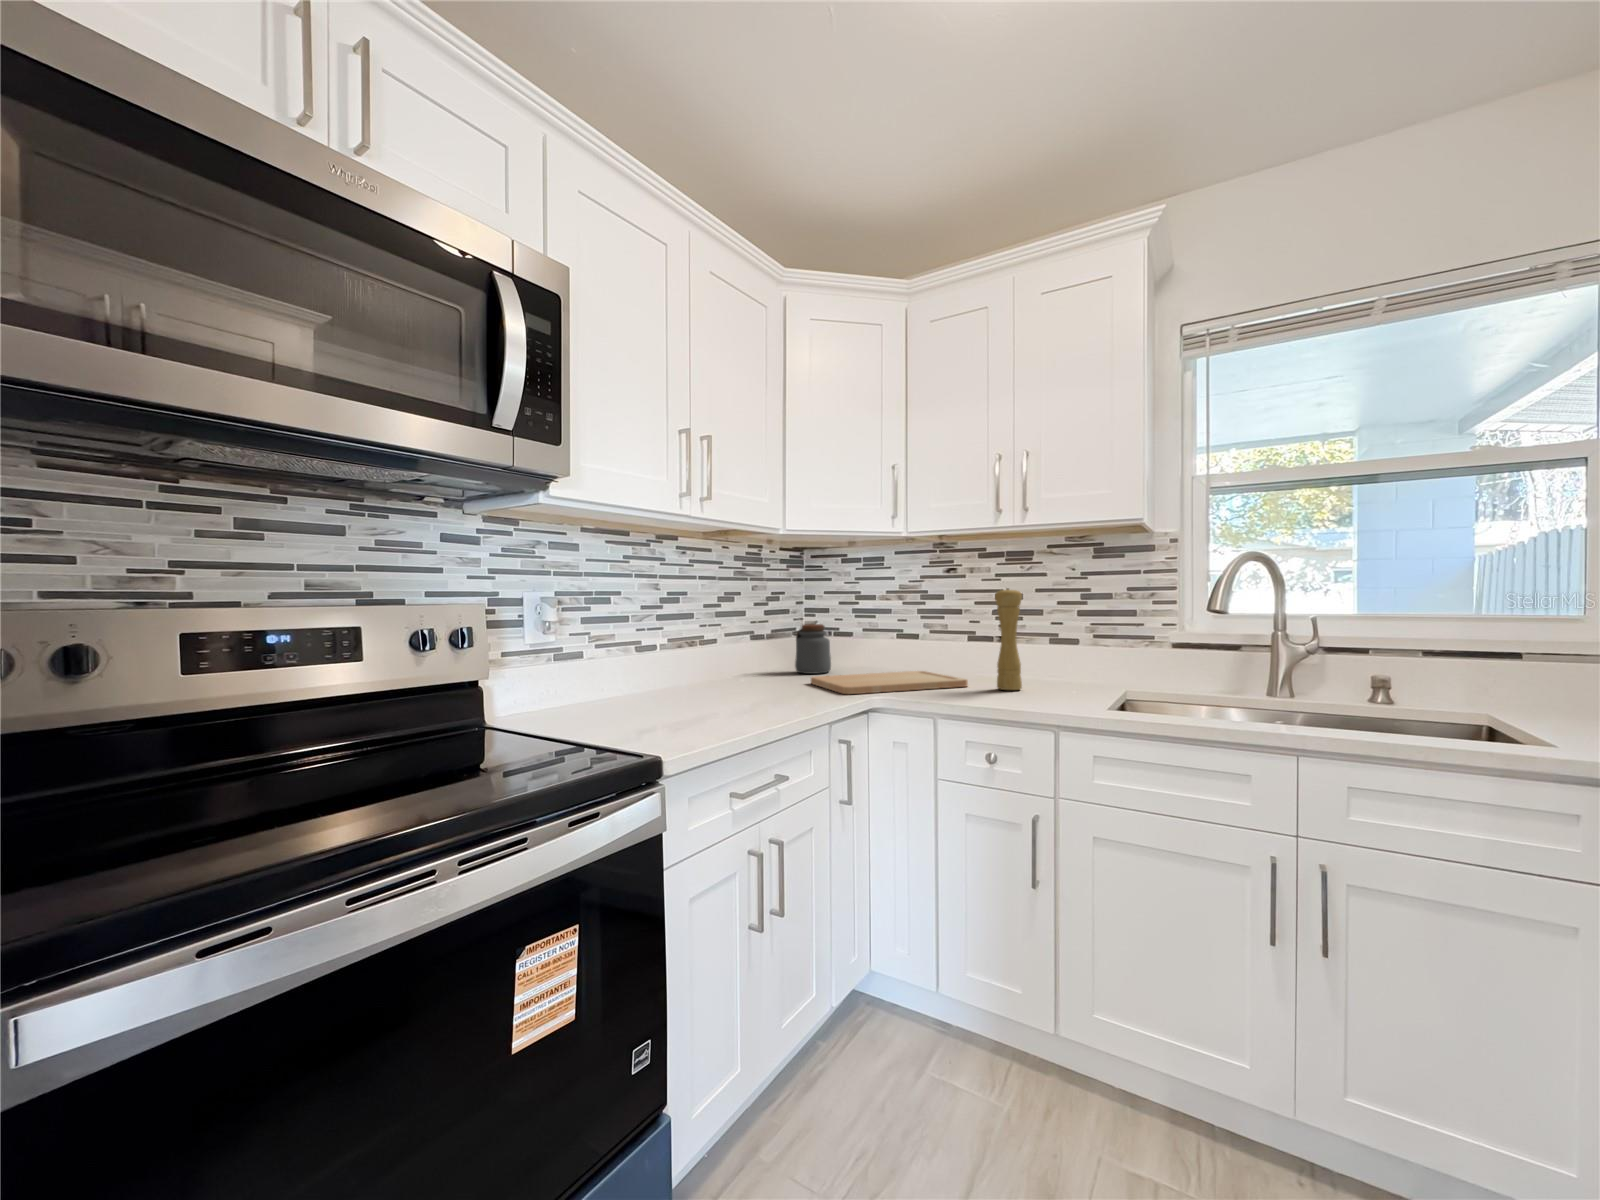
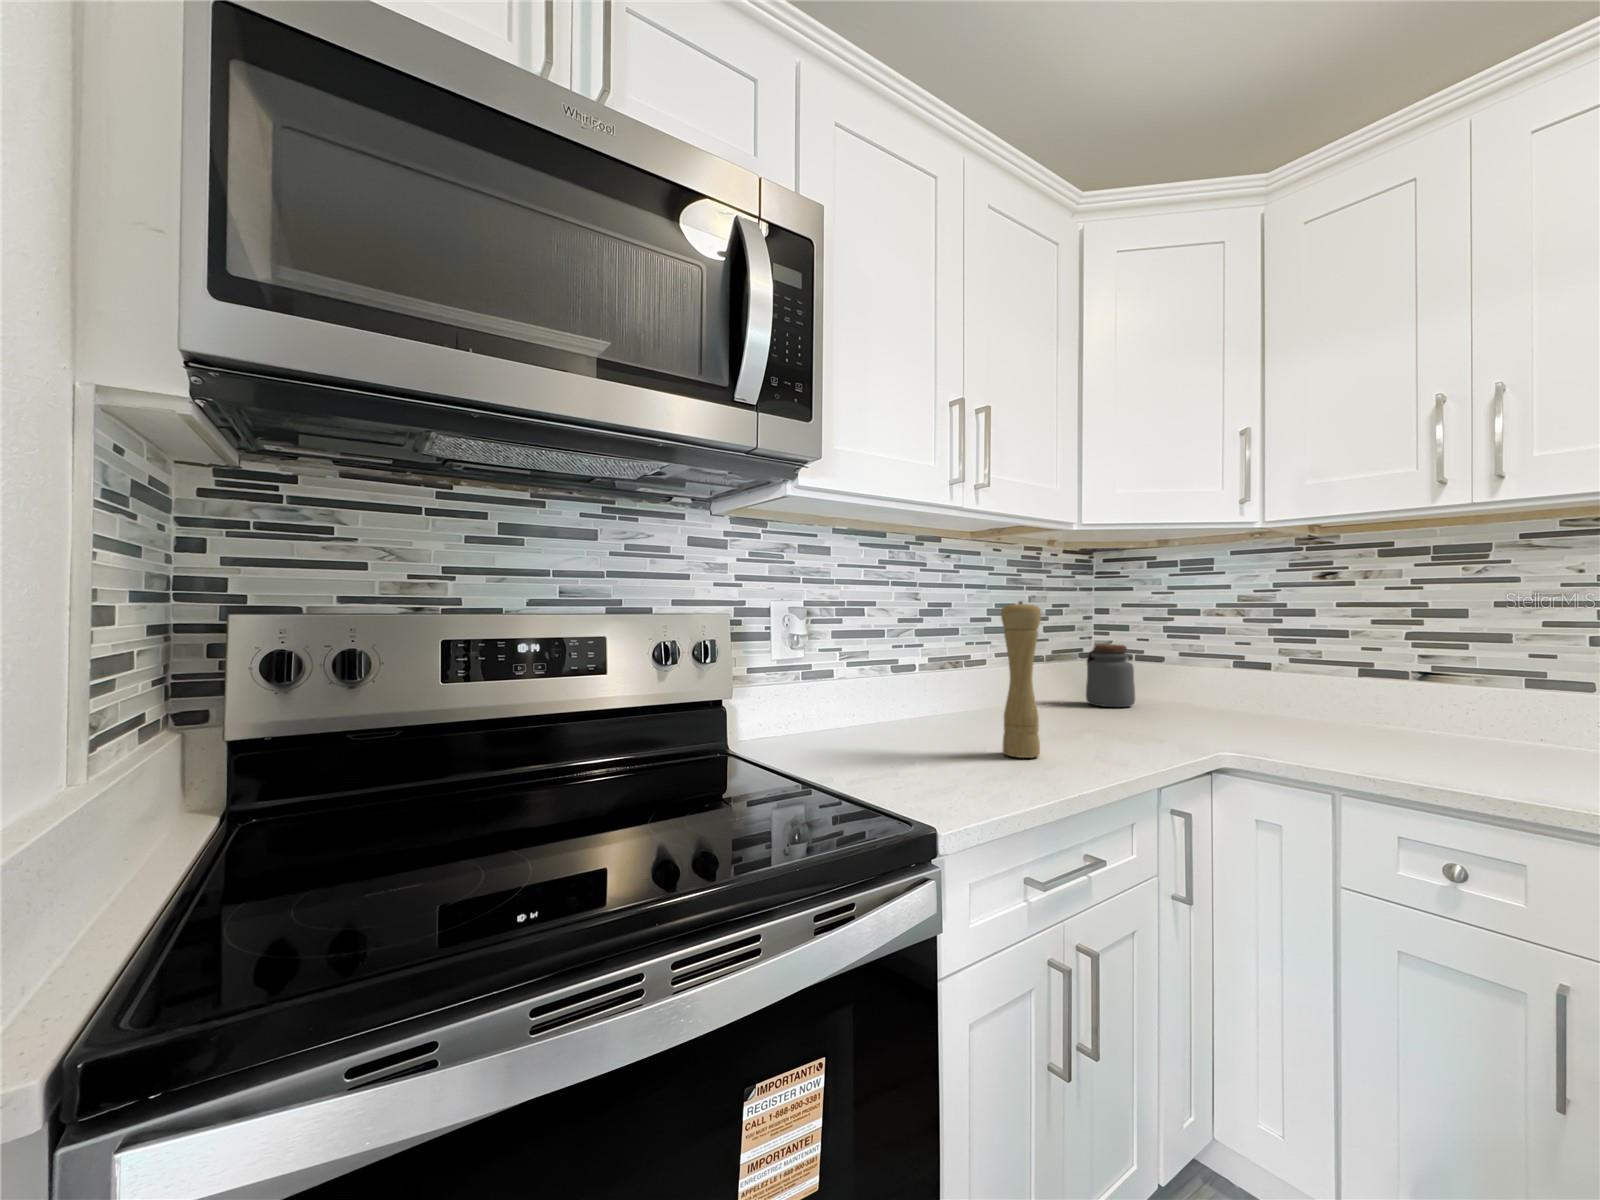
pepper mill: present [995,588,1022,690] -> present [1001,601,1041,758]
cutting board: present [811,671,968,694] -> none [1113,713,1366,744]

